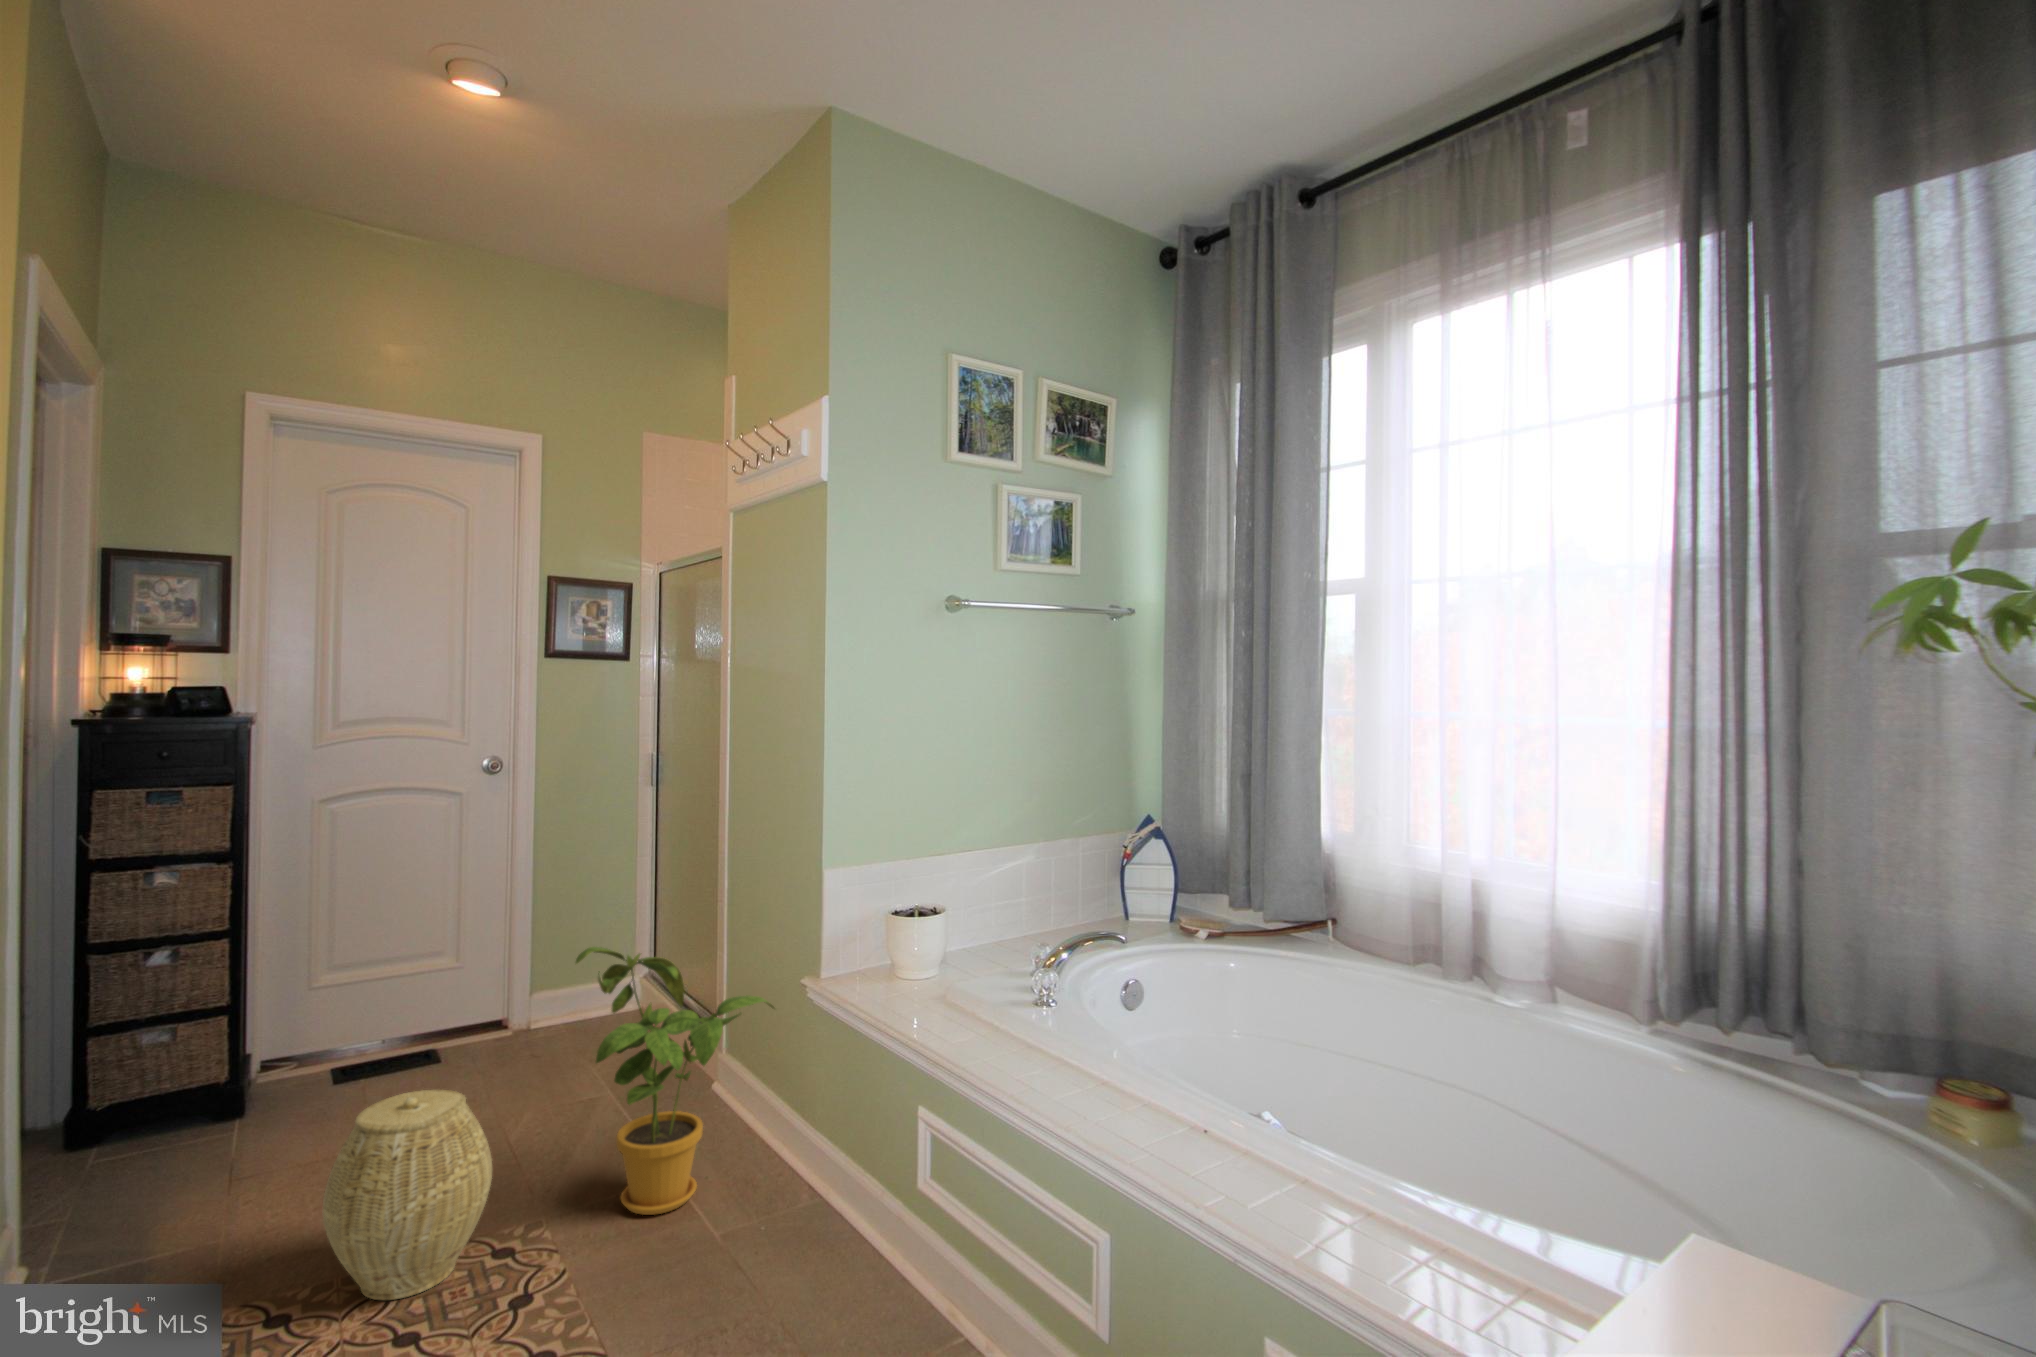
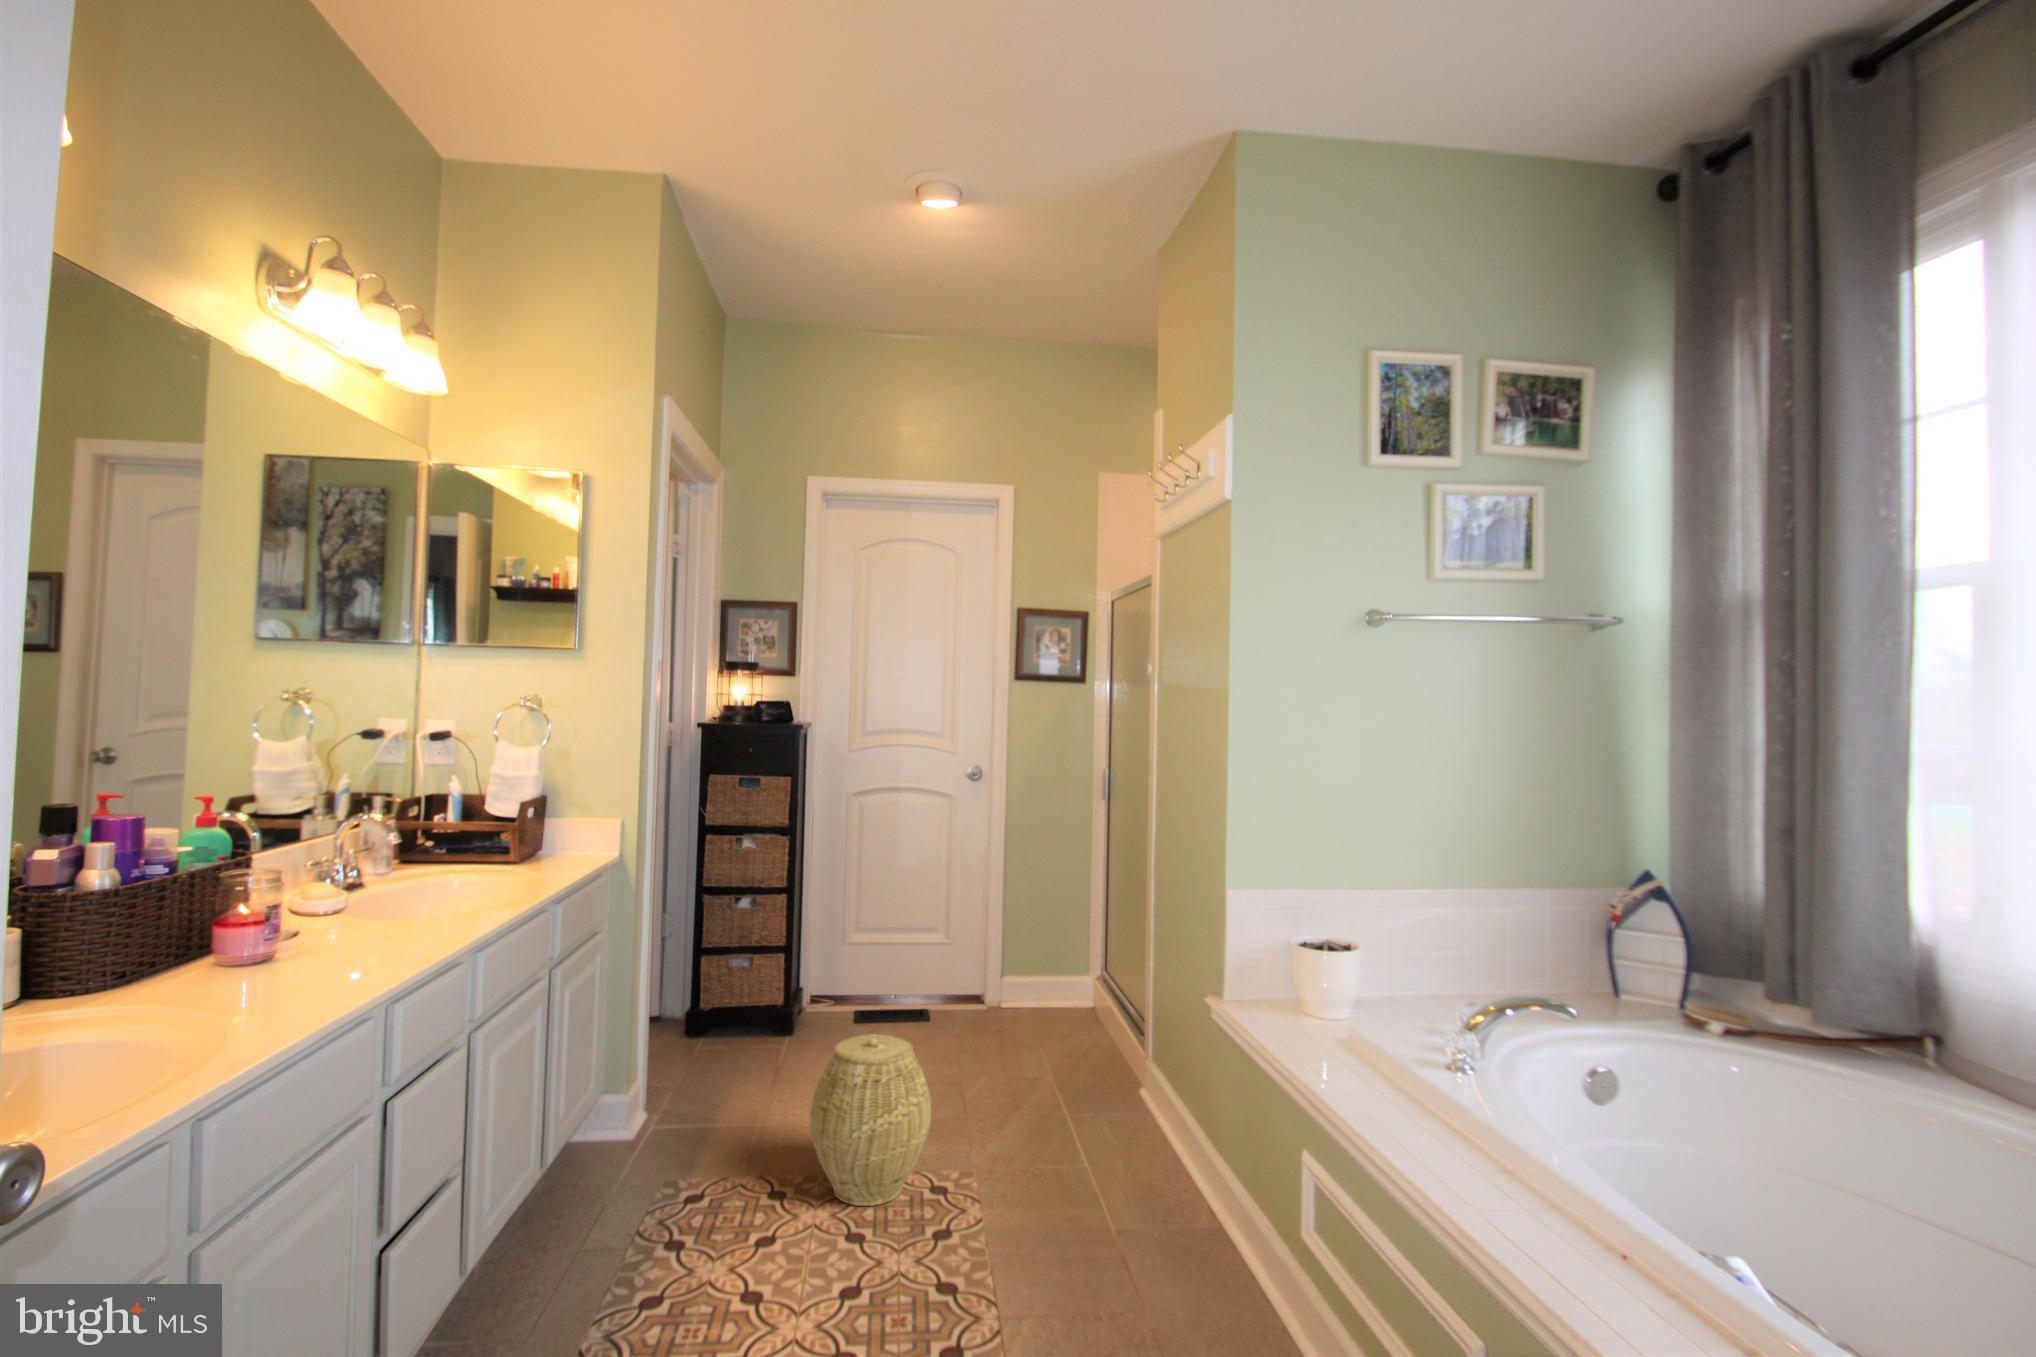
house plant: present [576,947,774,1215] -> none [1006,935,1186,1197]

